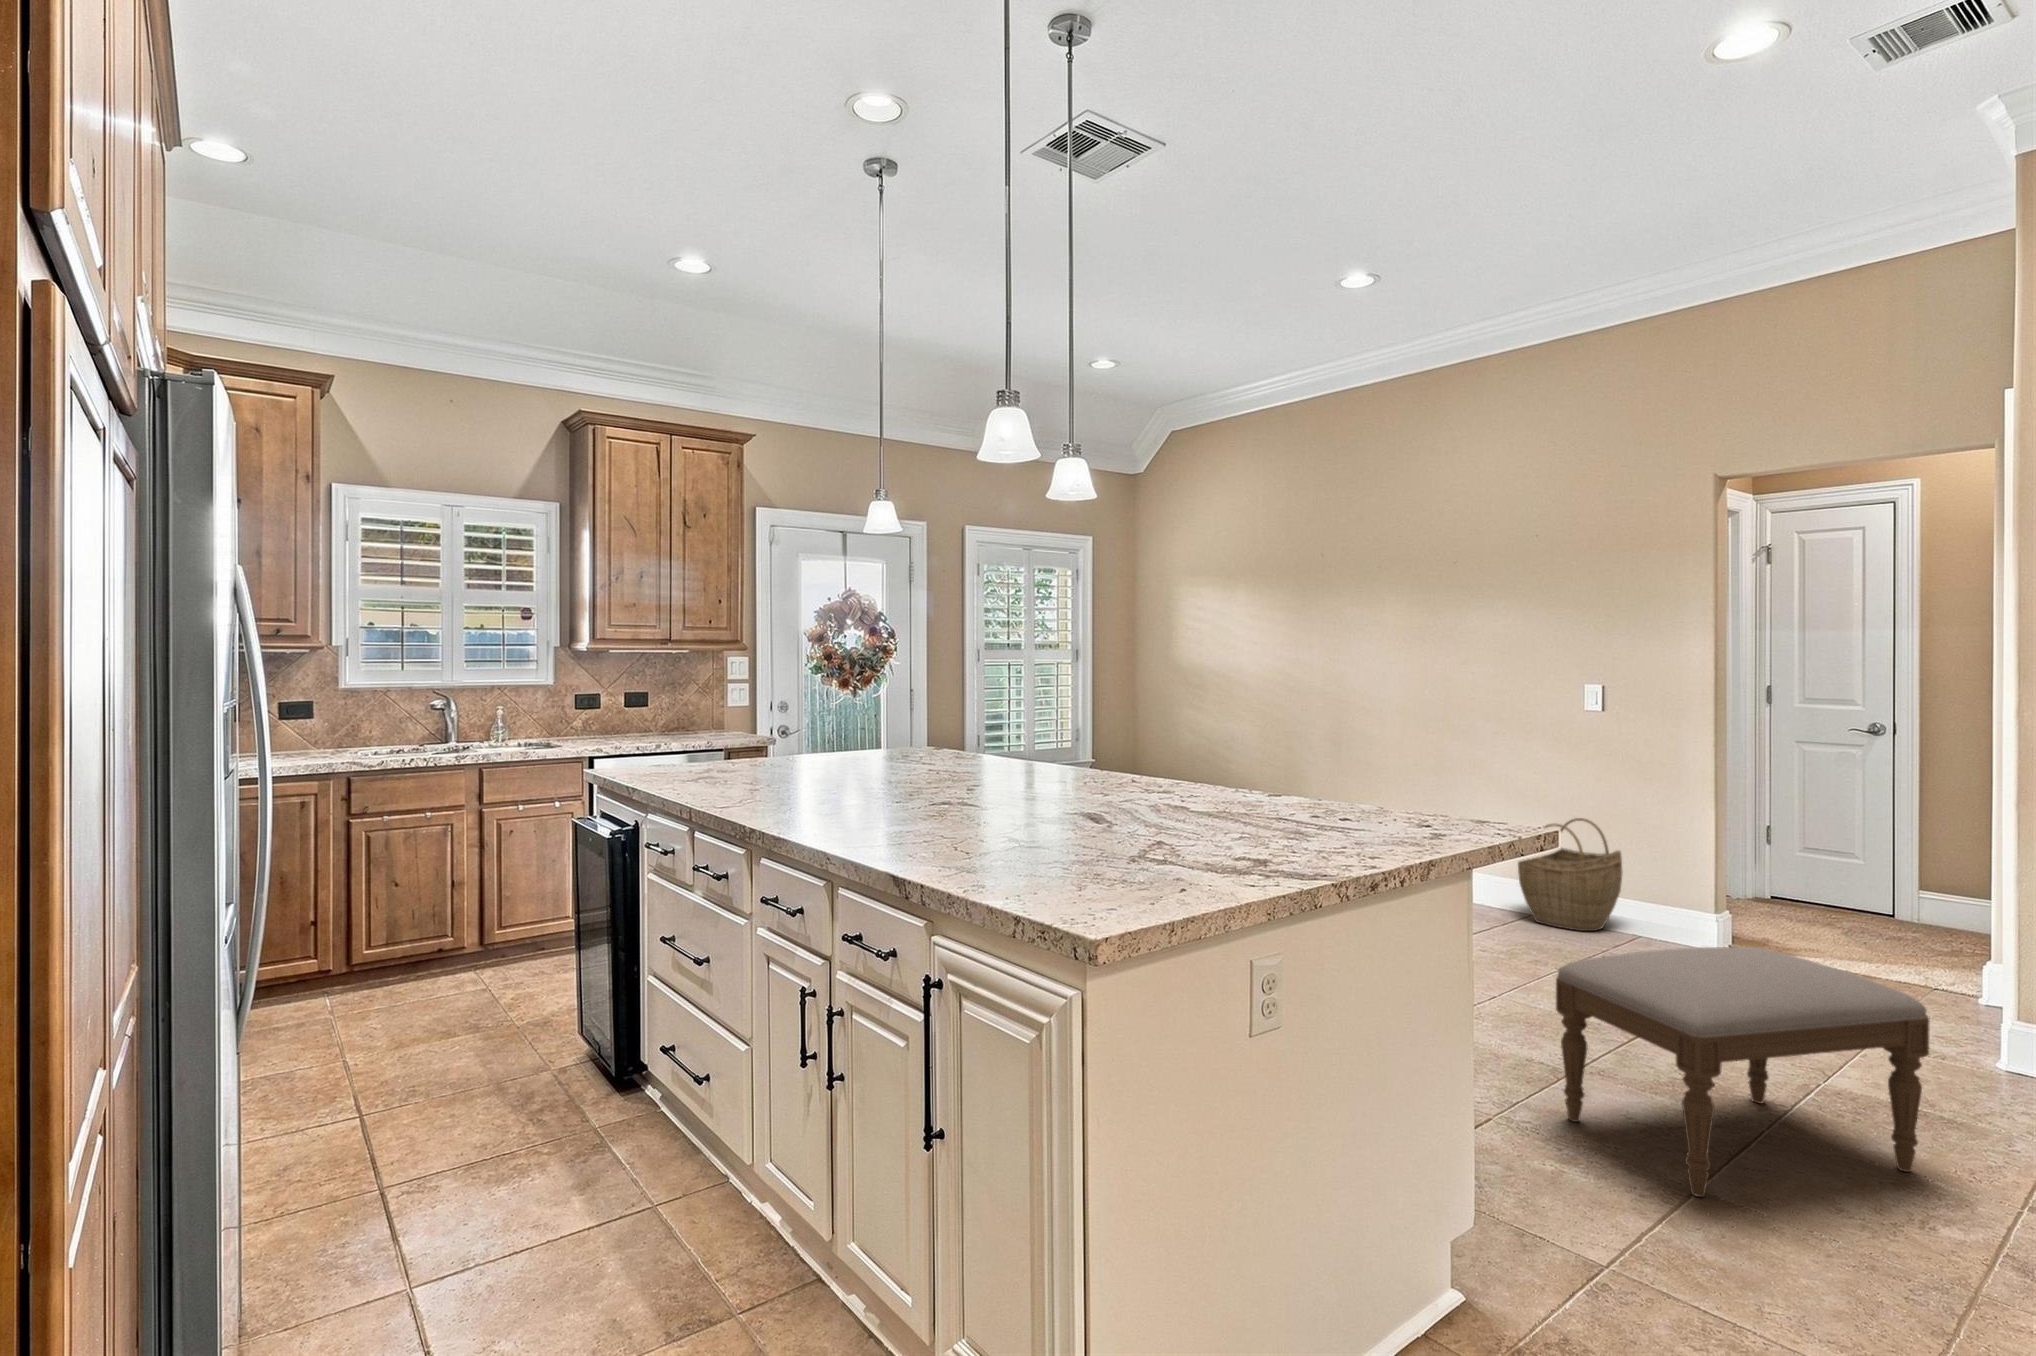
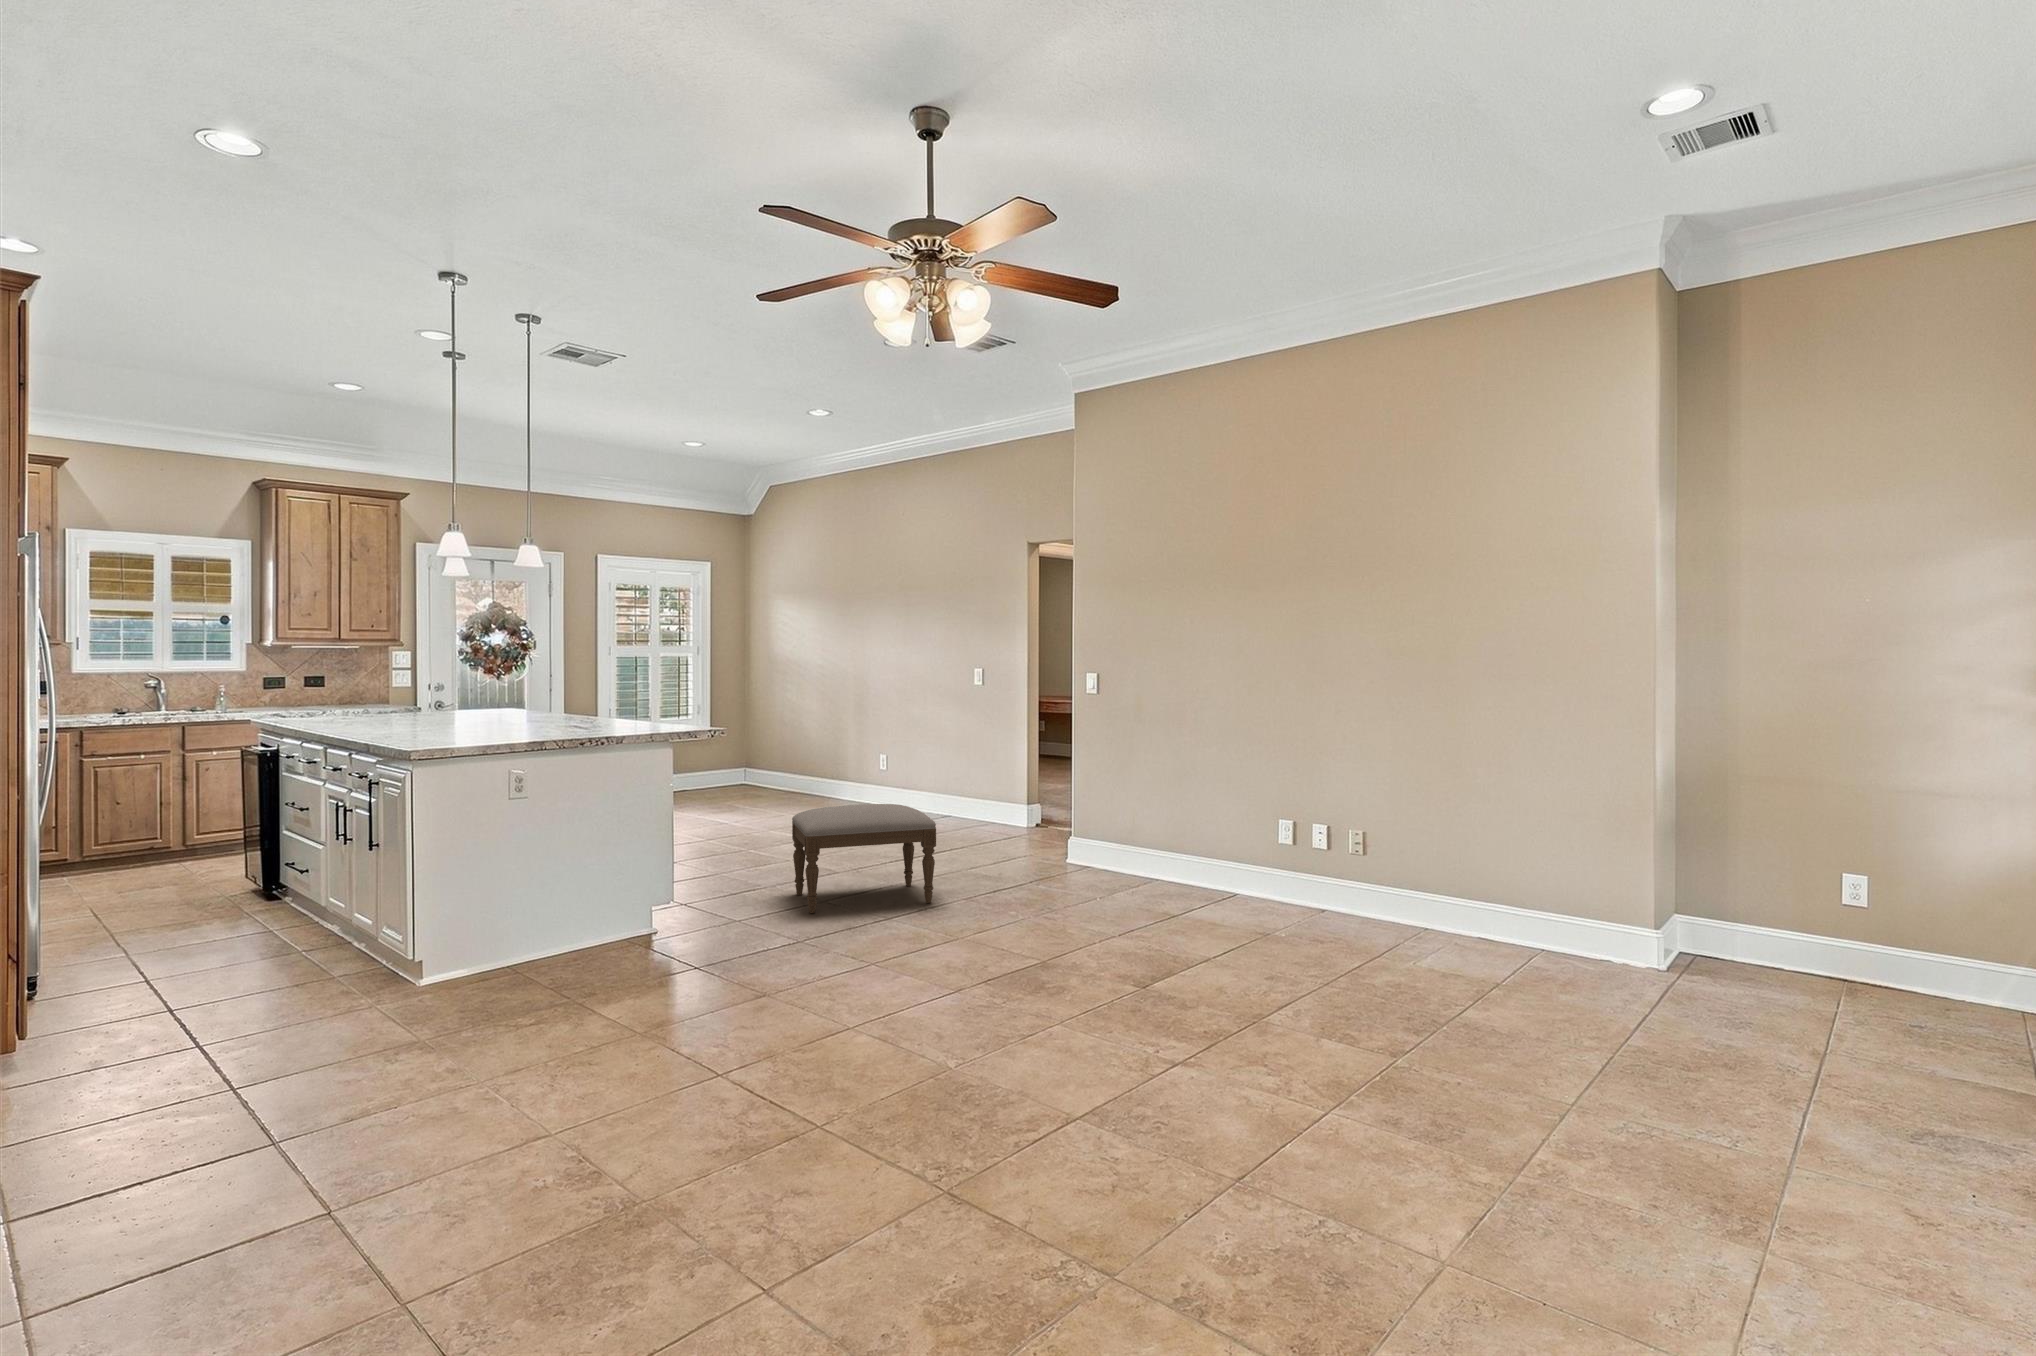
woven basket: present [1518,818,1623,931] -> none [930,757,987,826]

